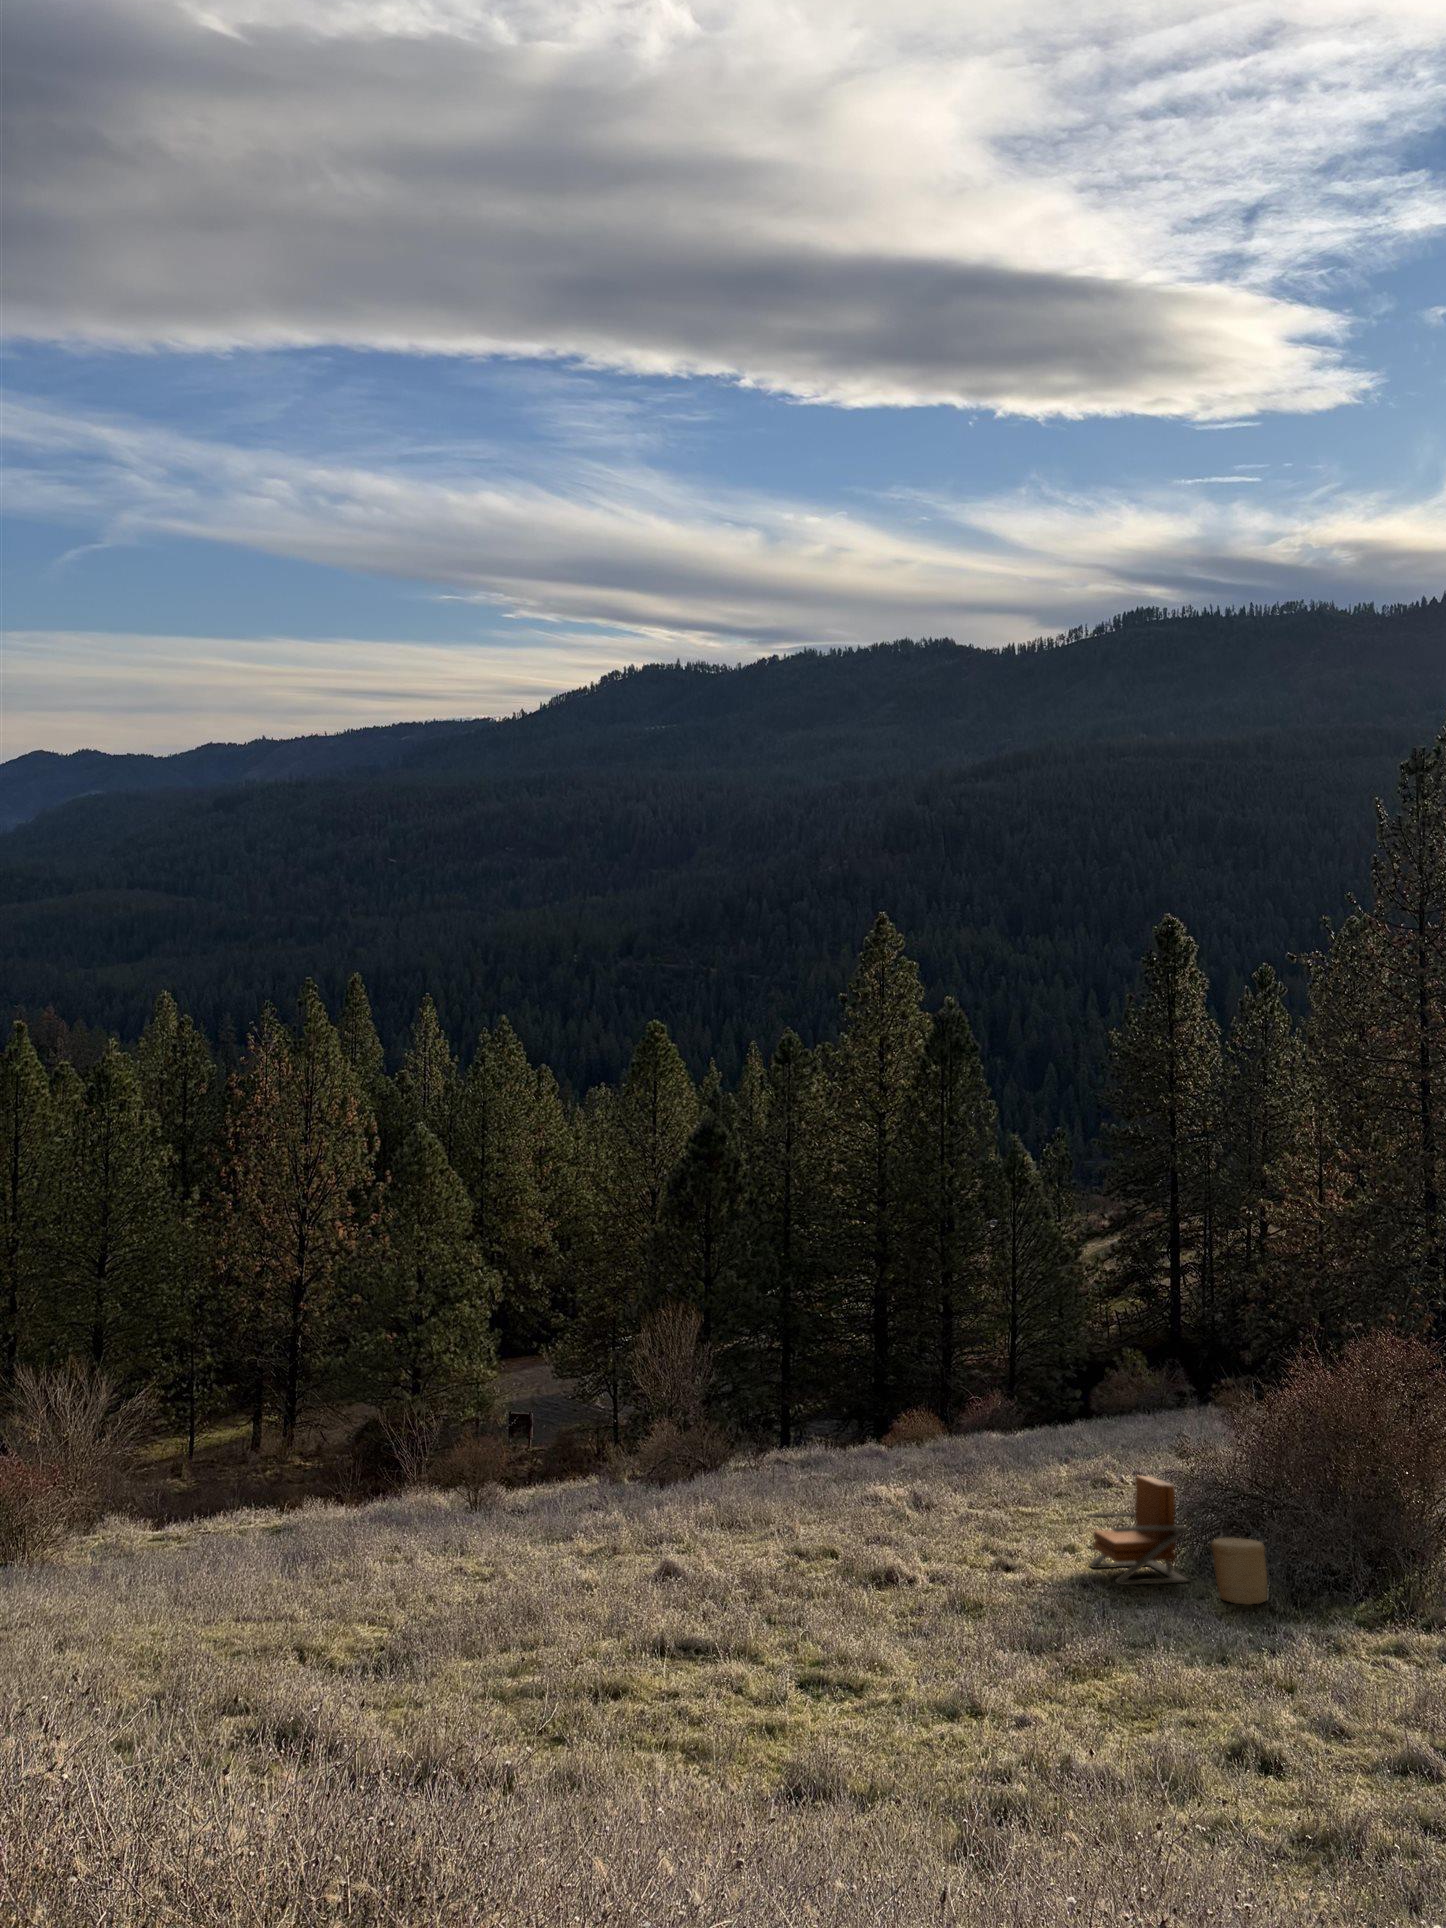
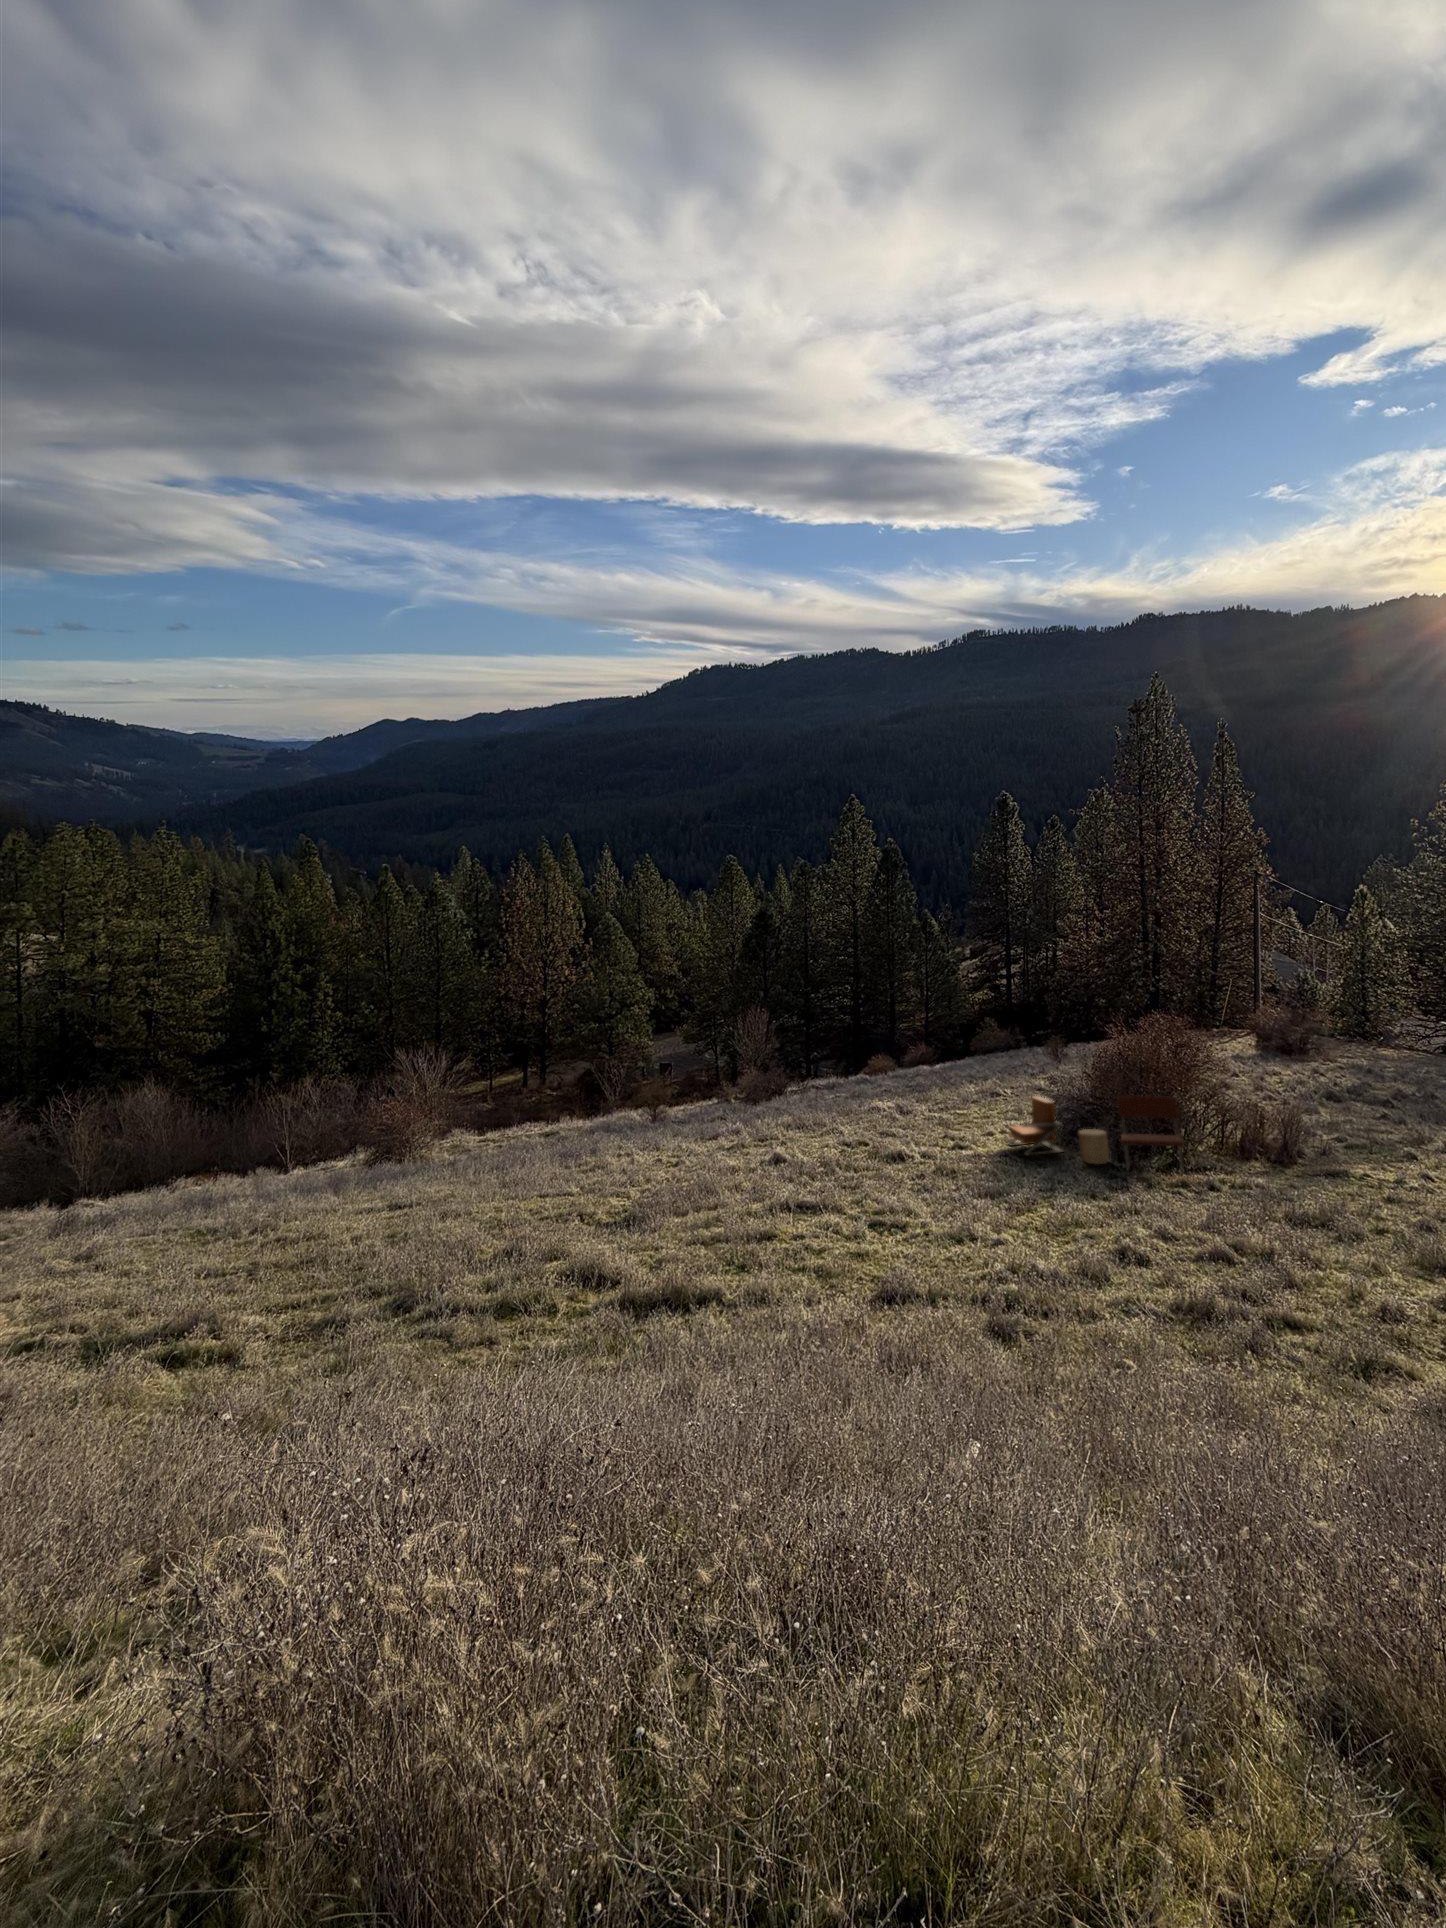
bench: none [1282,1475,1402,1625] -> present [1117,1096,1184,1172]

